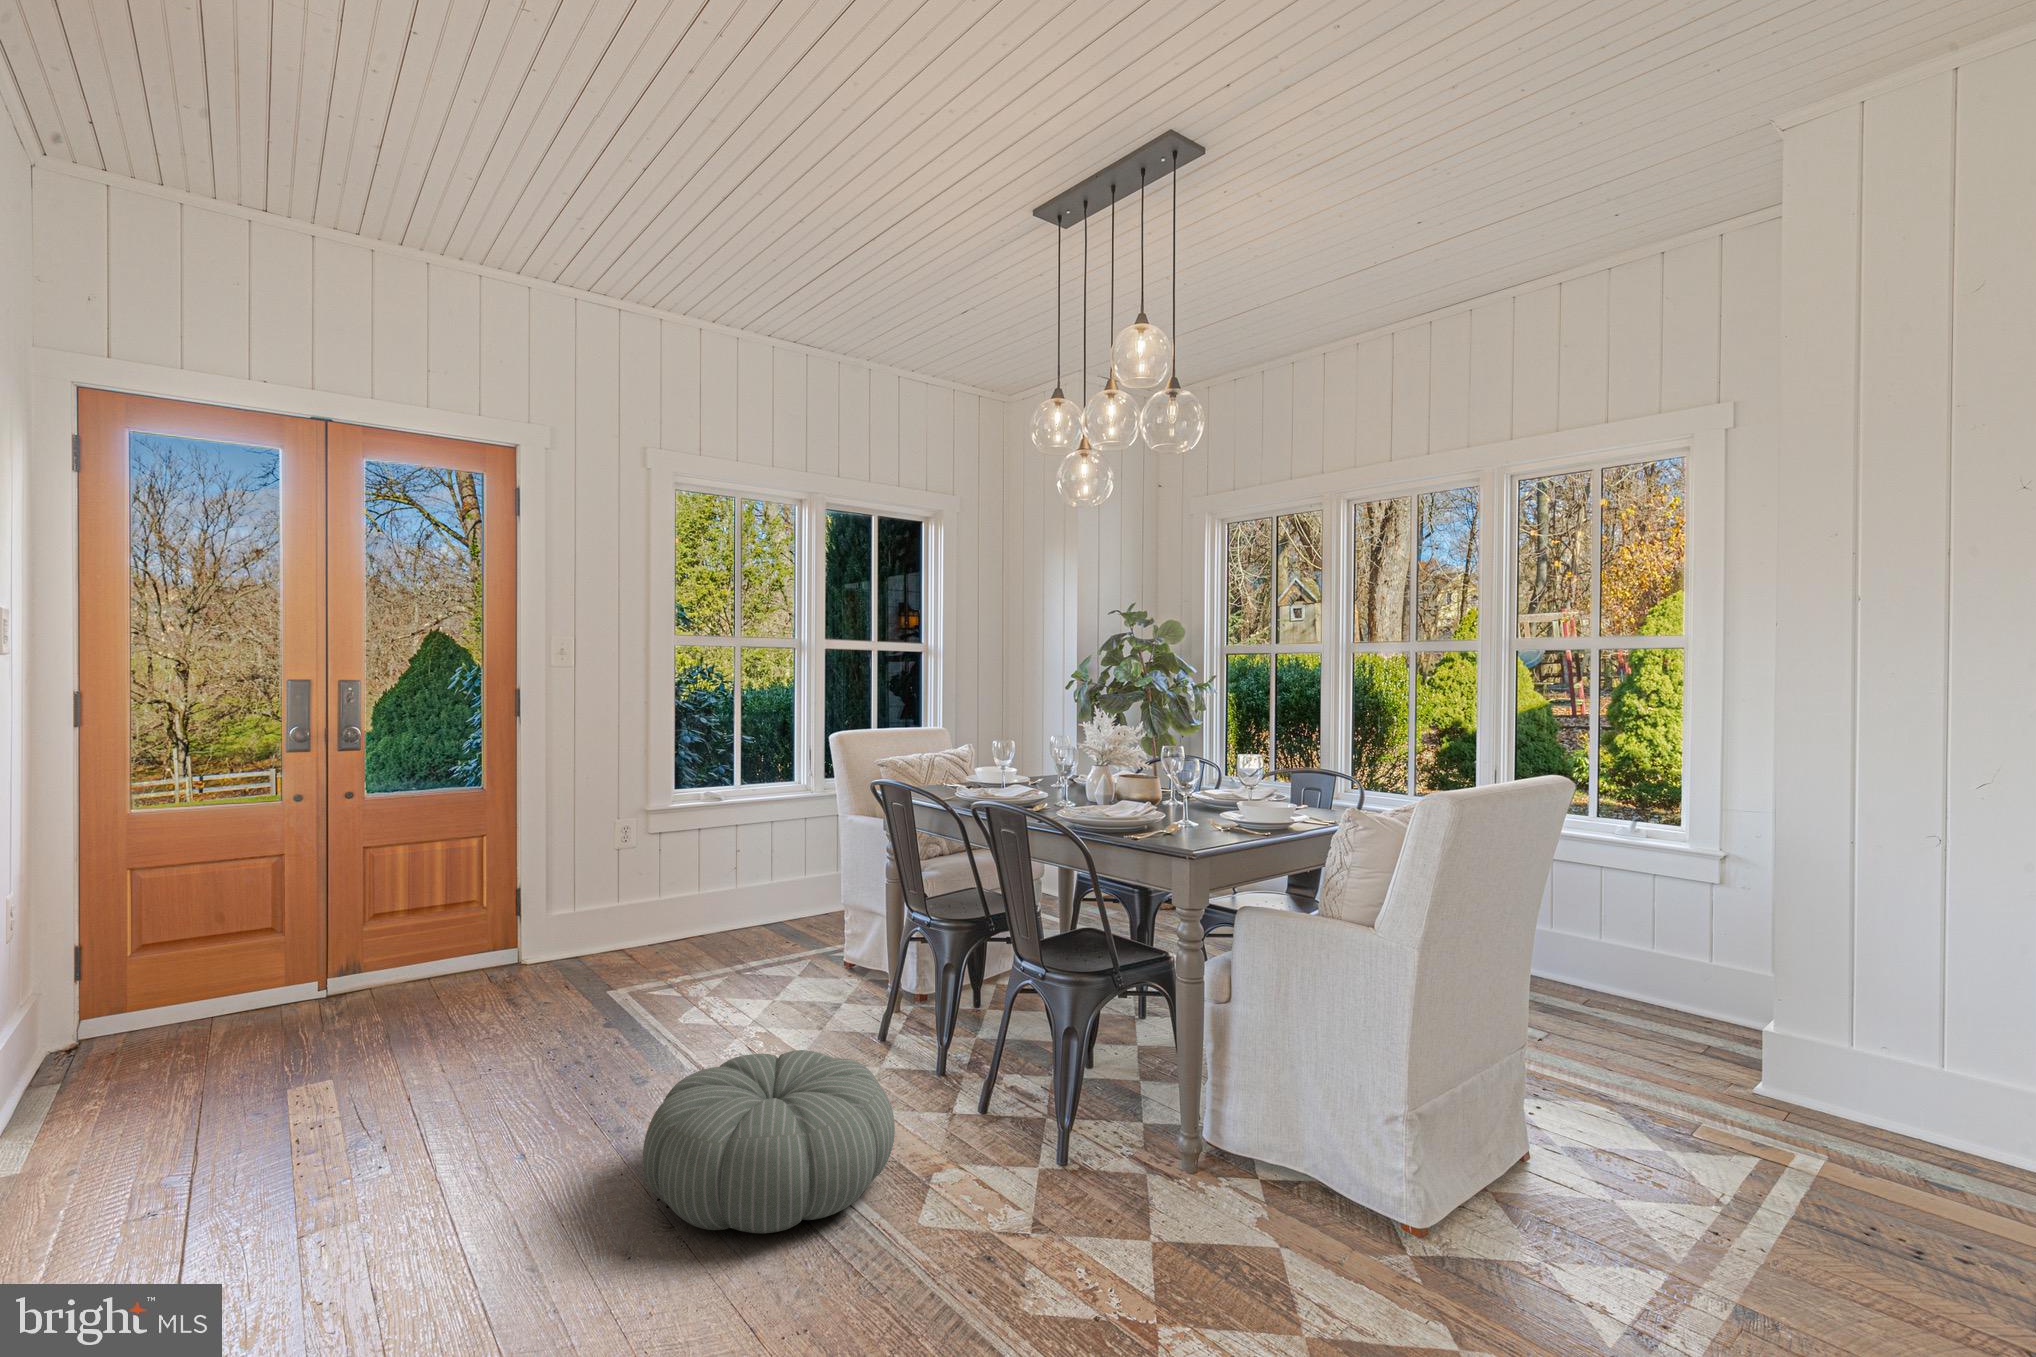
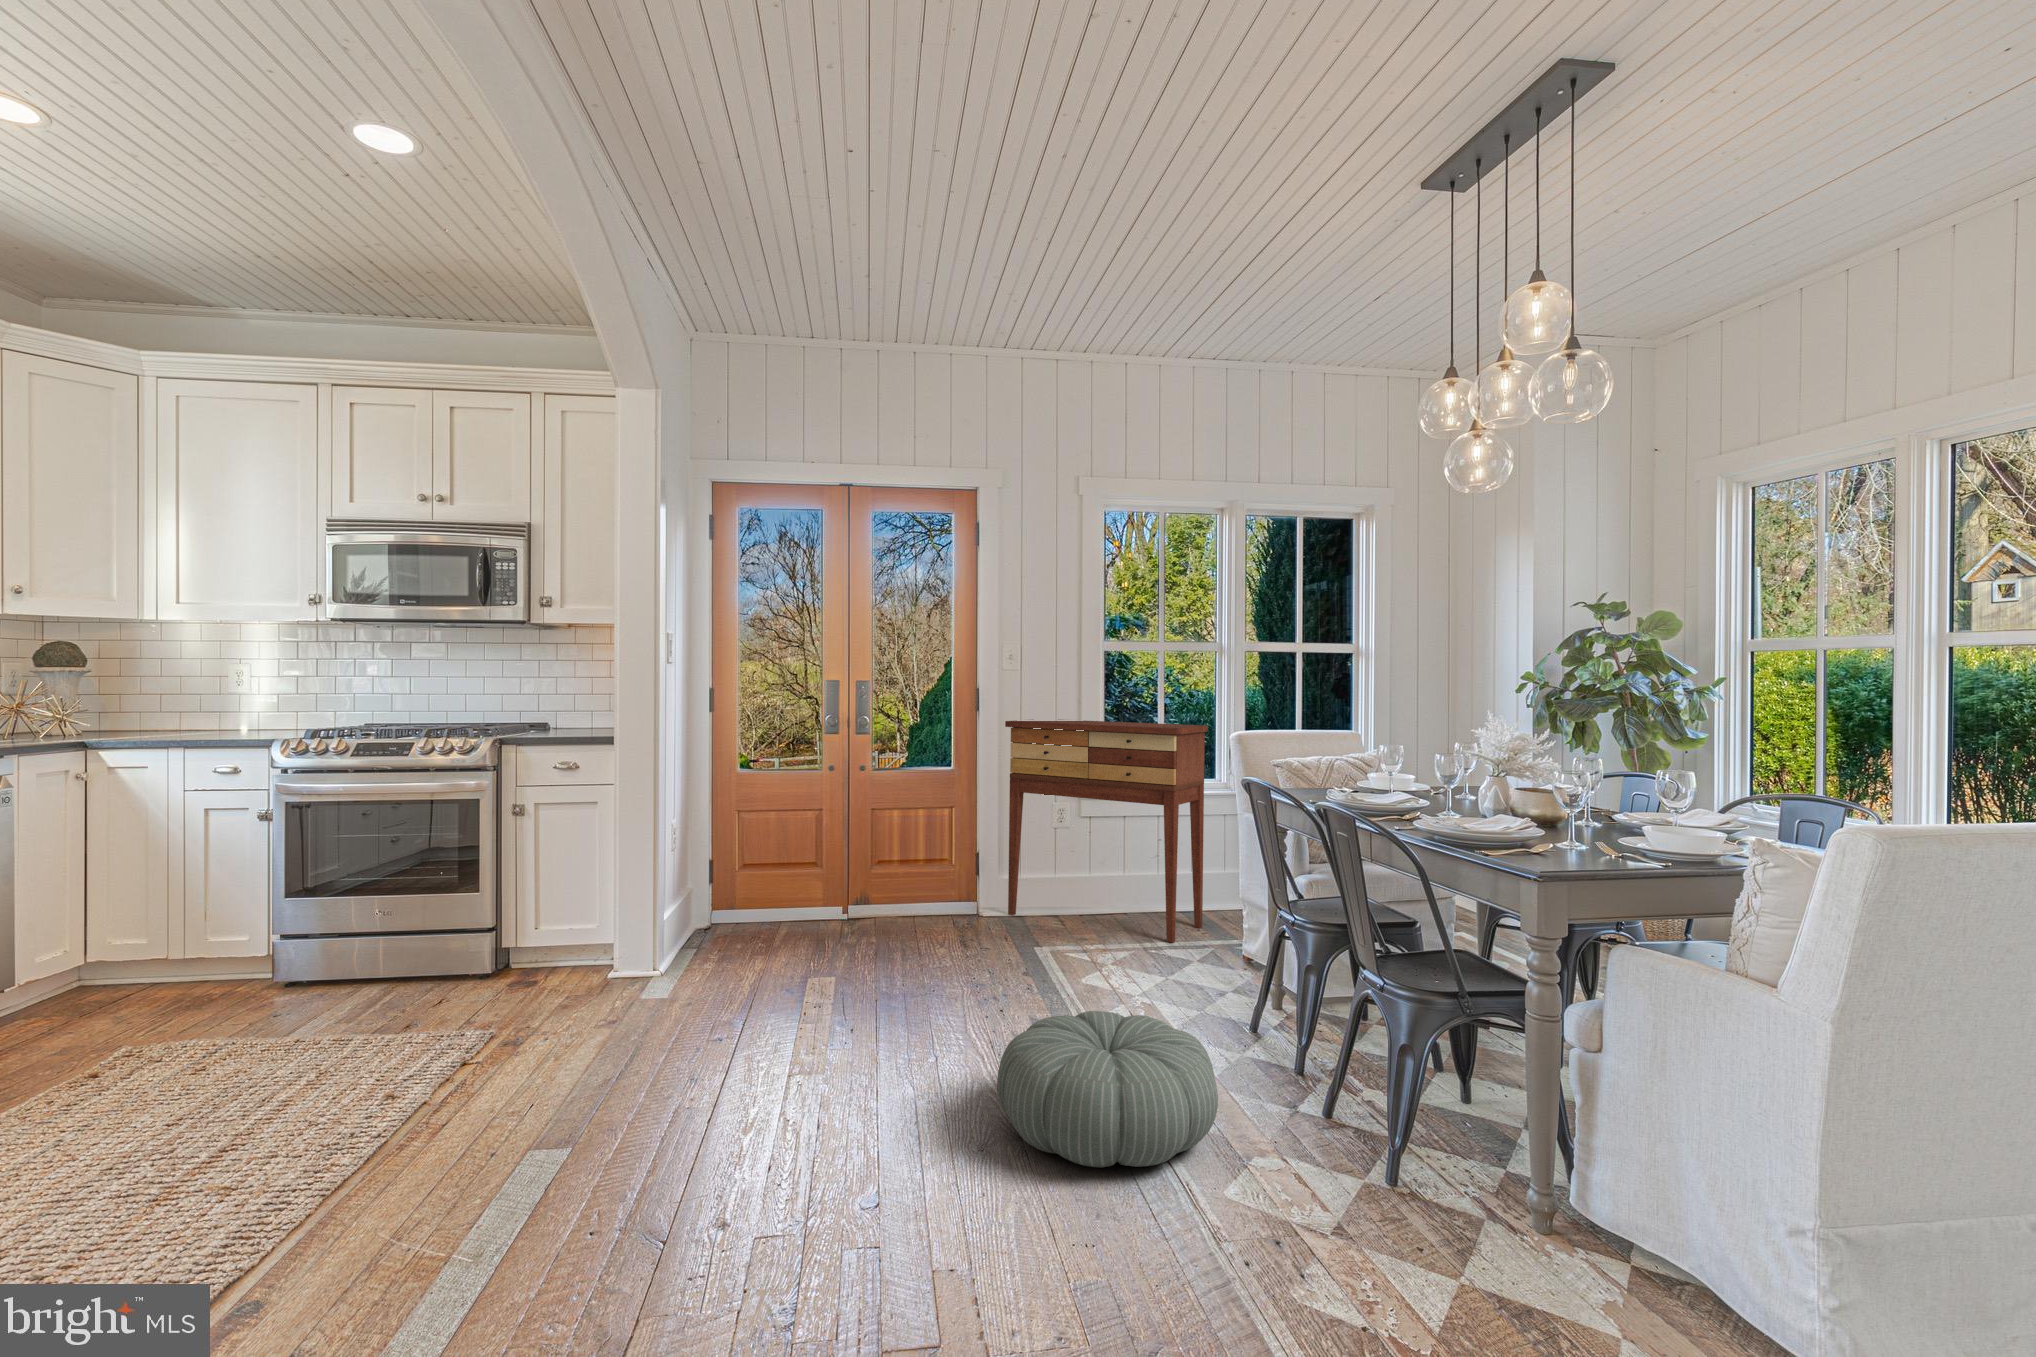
console table: none [552,726,791,961] -> present [1005,721,1208,943]

